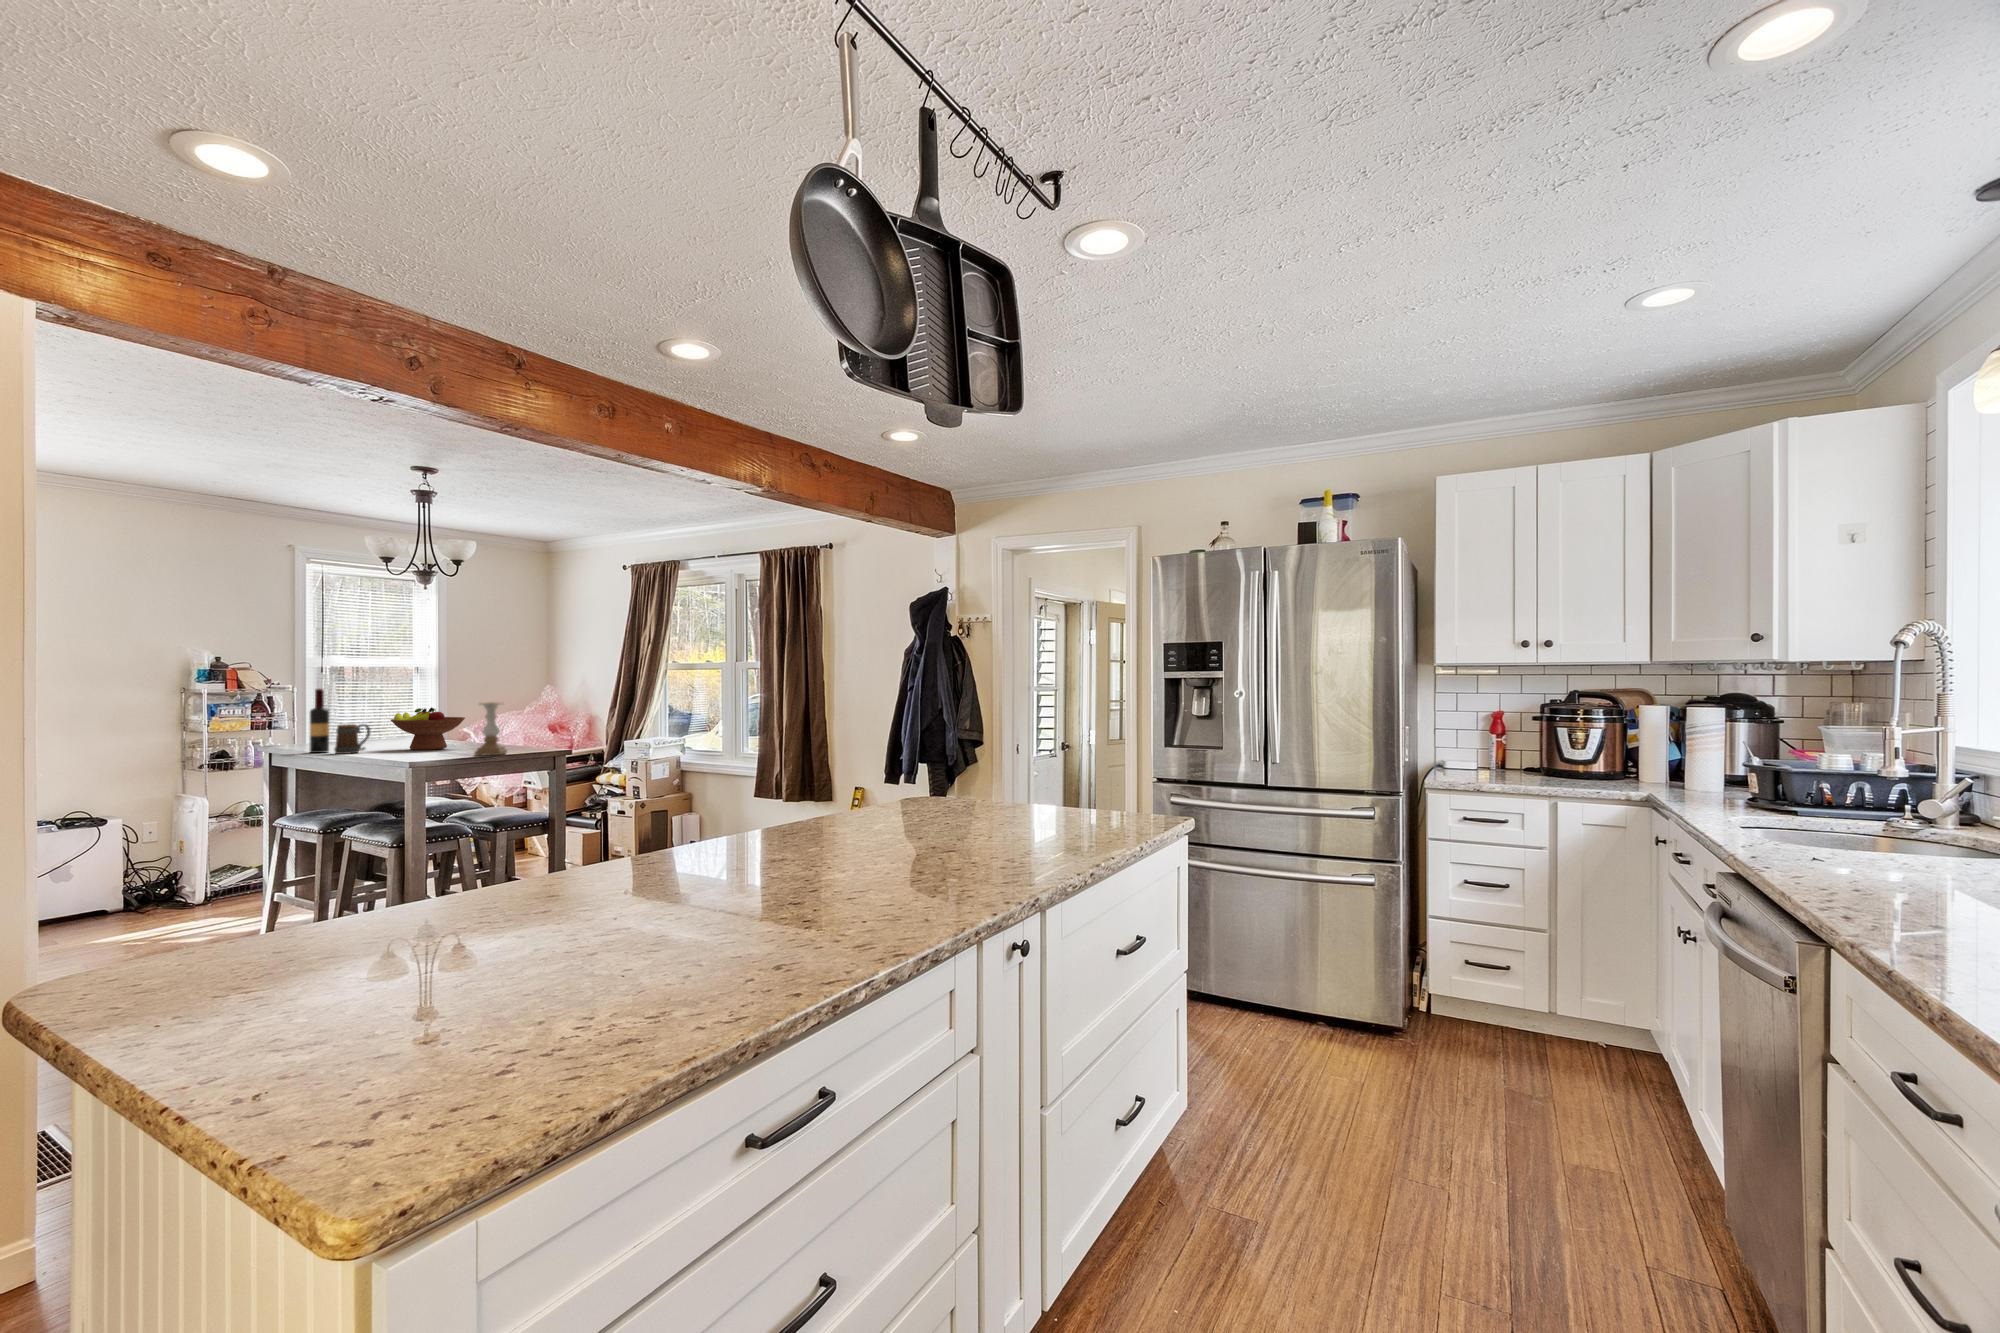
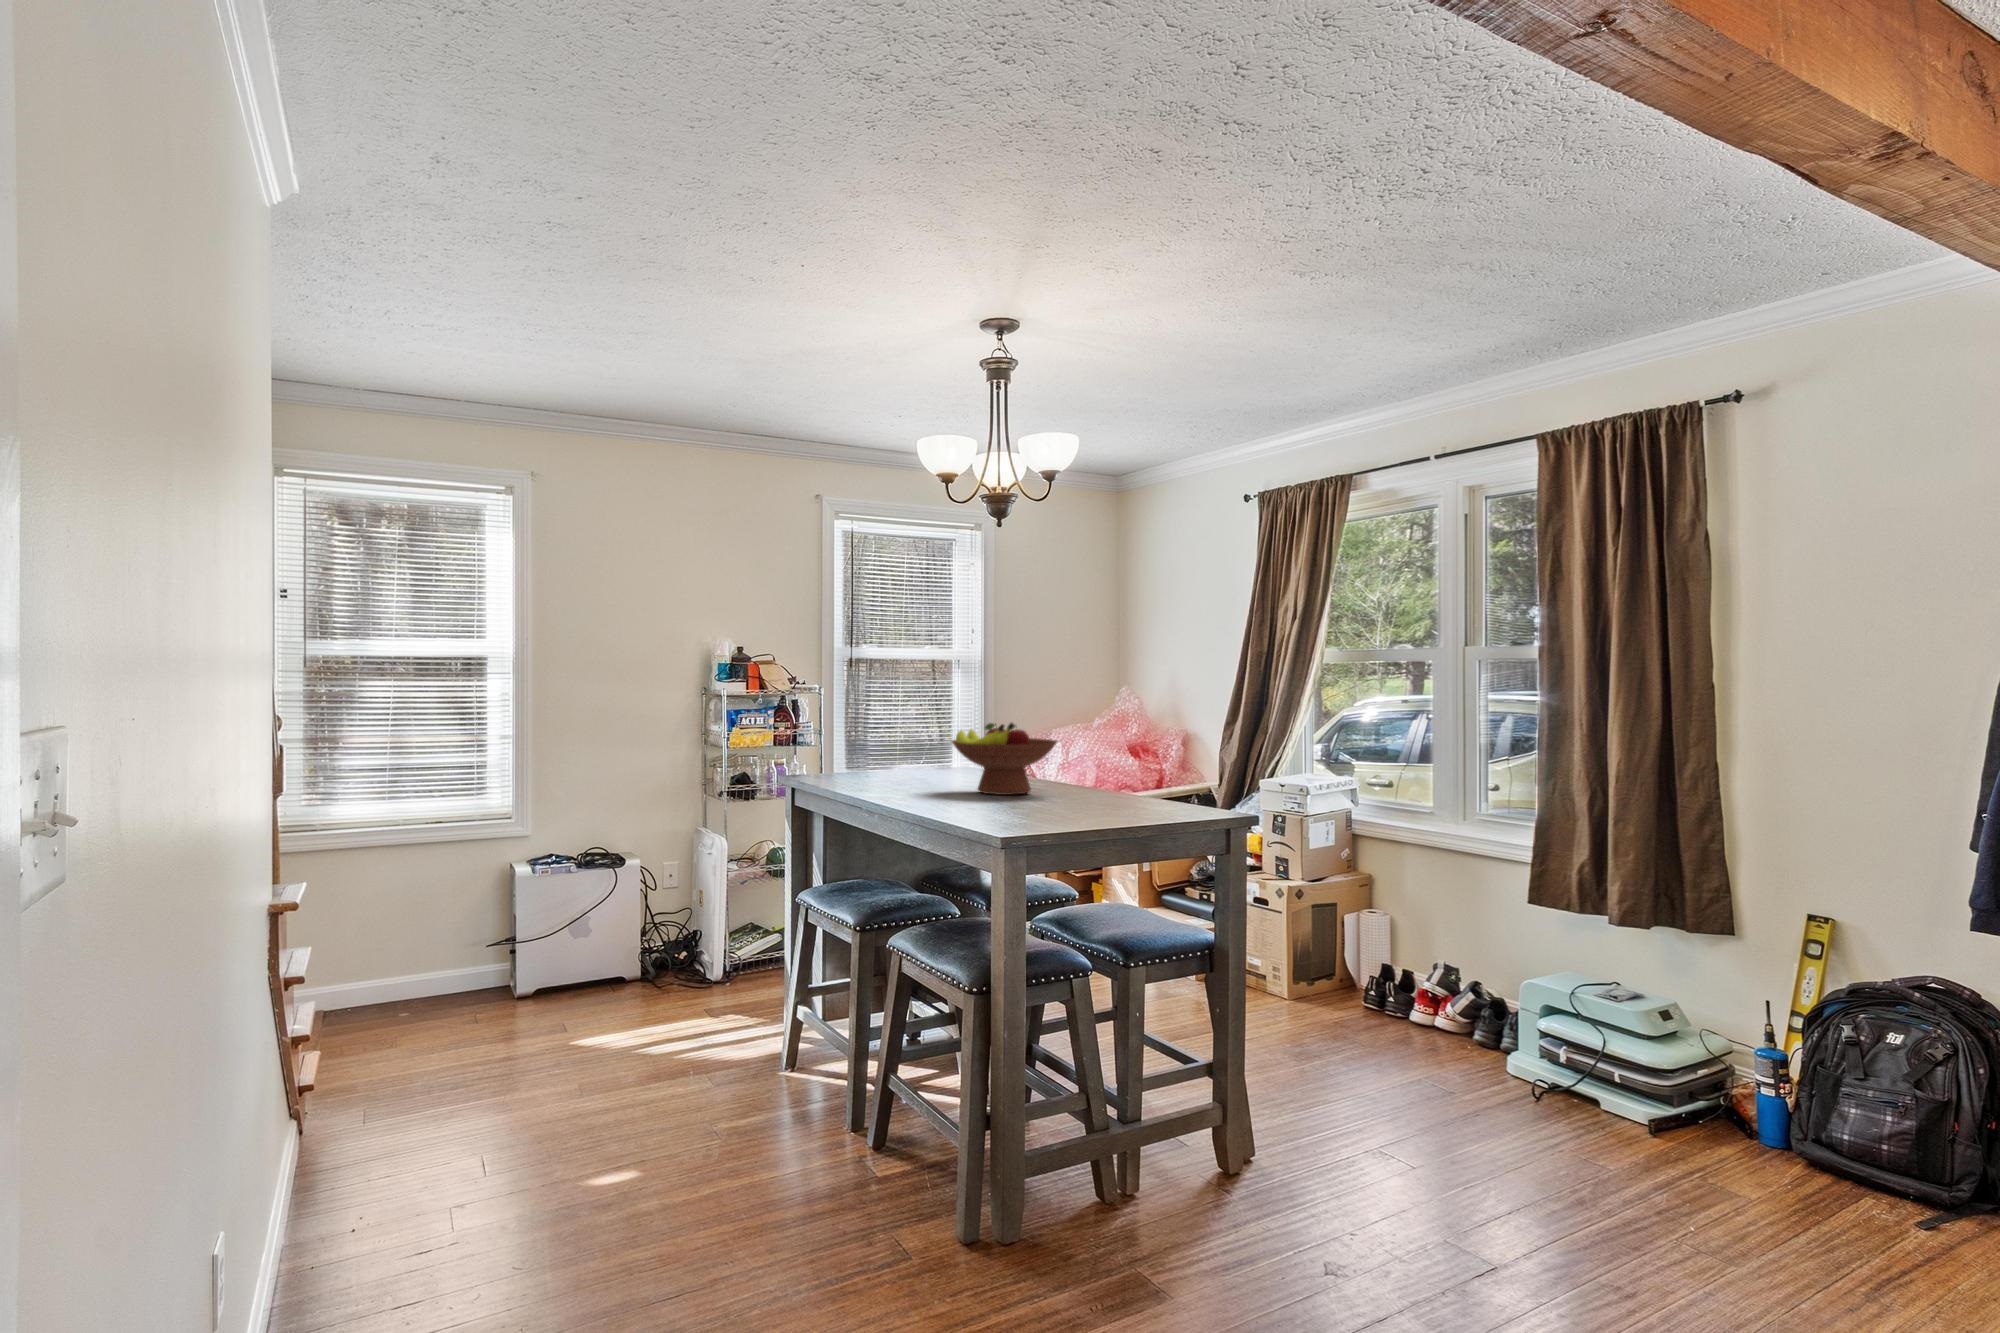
wine bottle: present [310,689,329,753] -> none [843,688,869,794]
candle holder: present [475,702,507,756] -> none [1096,717,1147,820]
mug: present [334,724,370,754] -> none [876,747,926,798]

